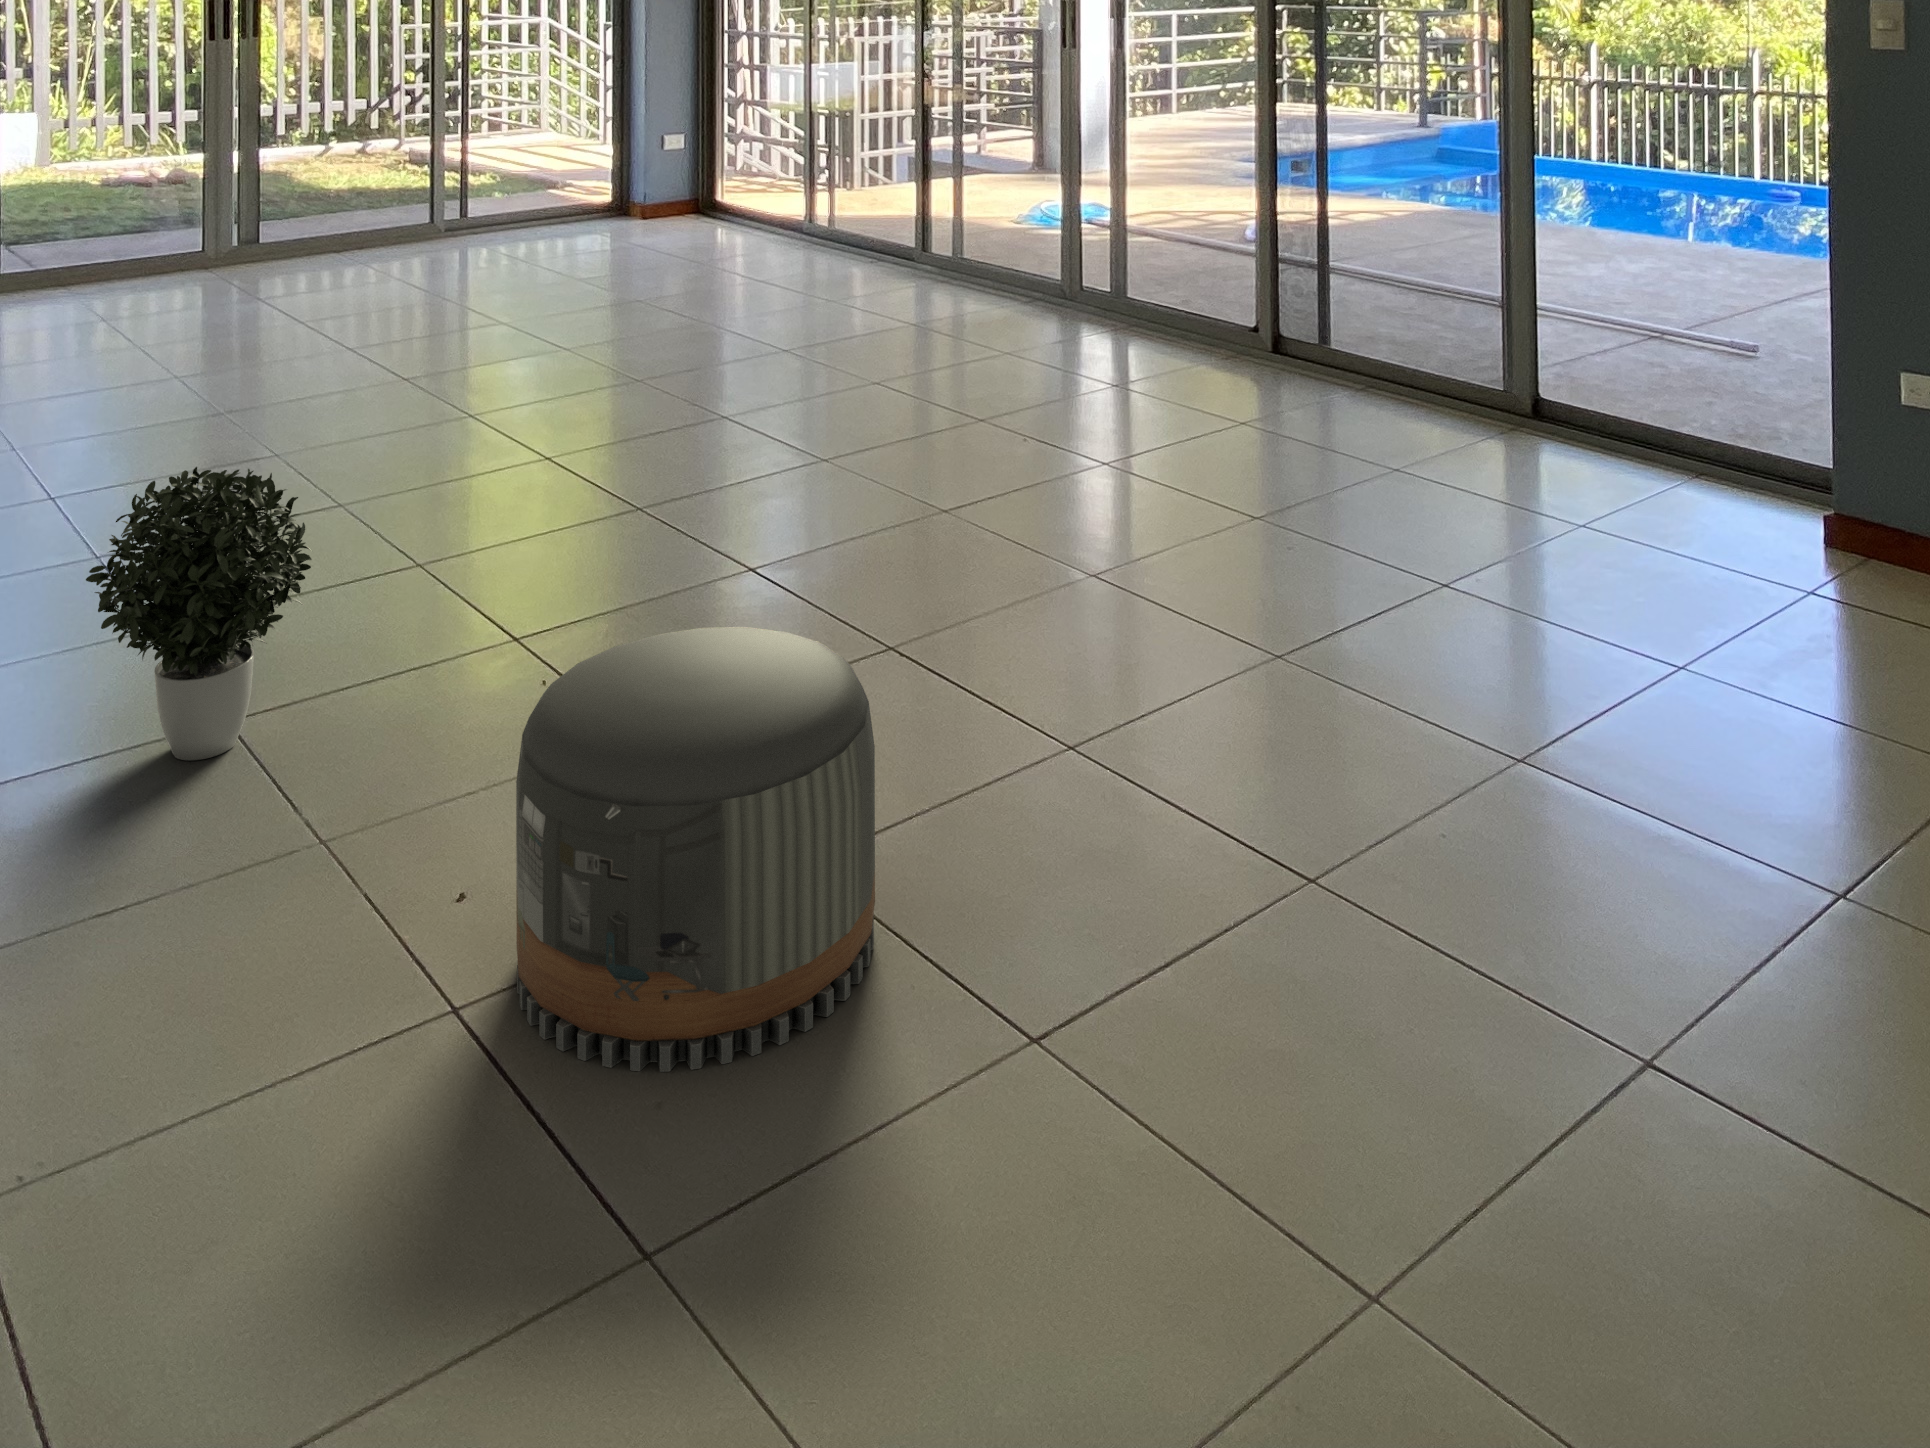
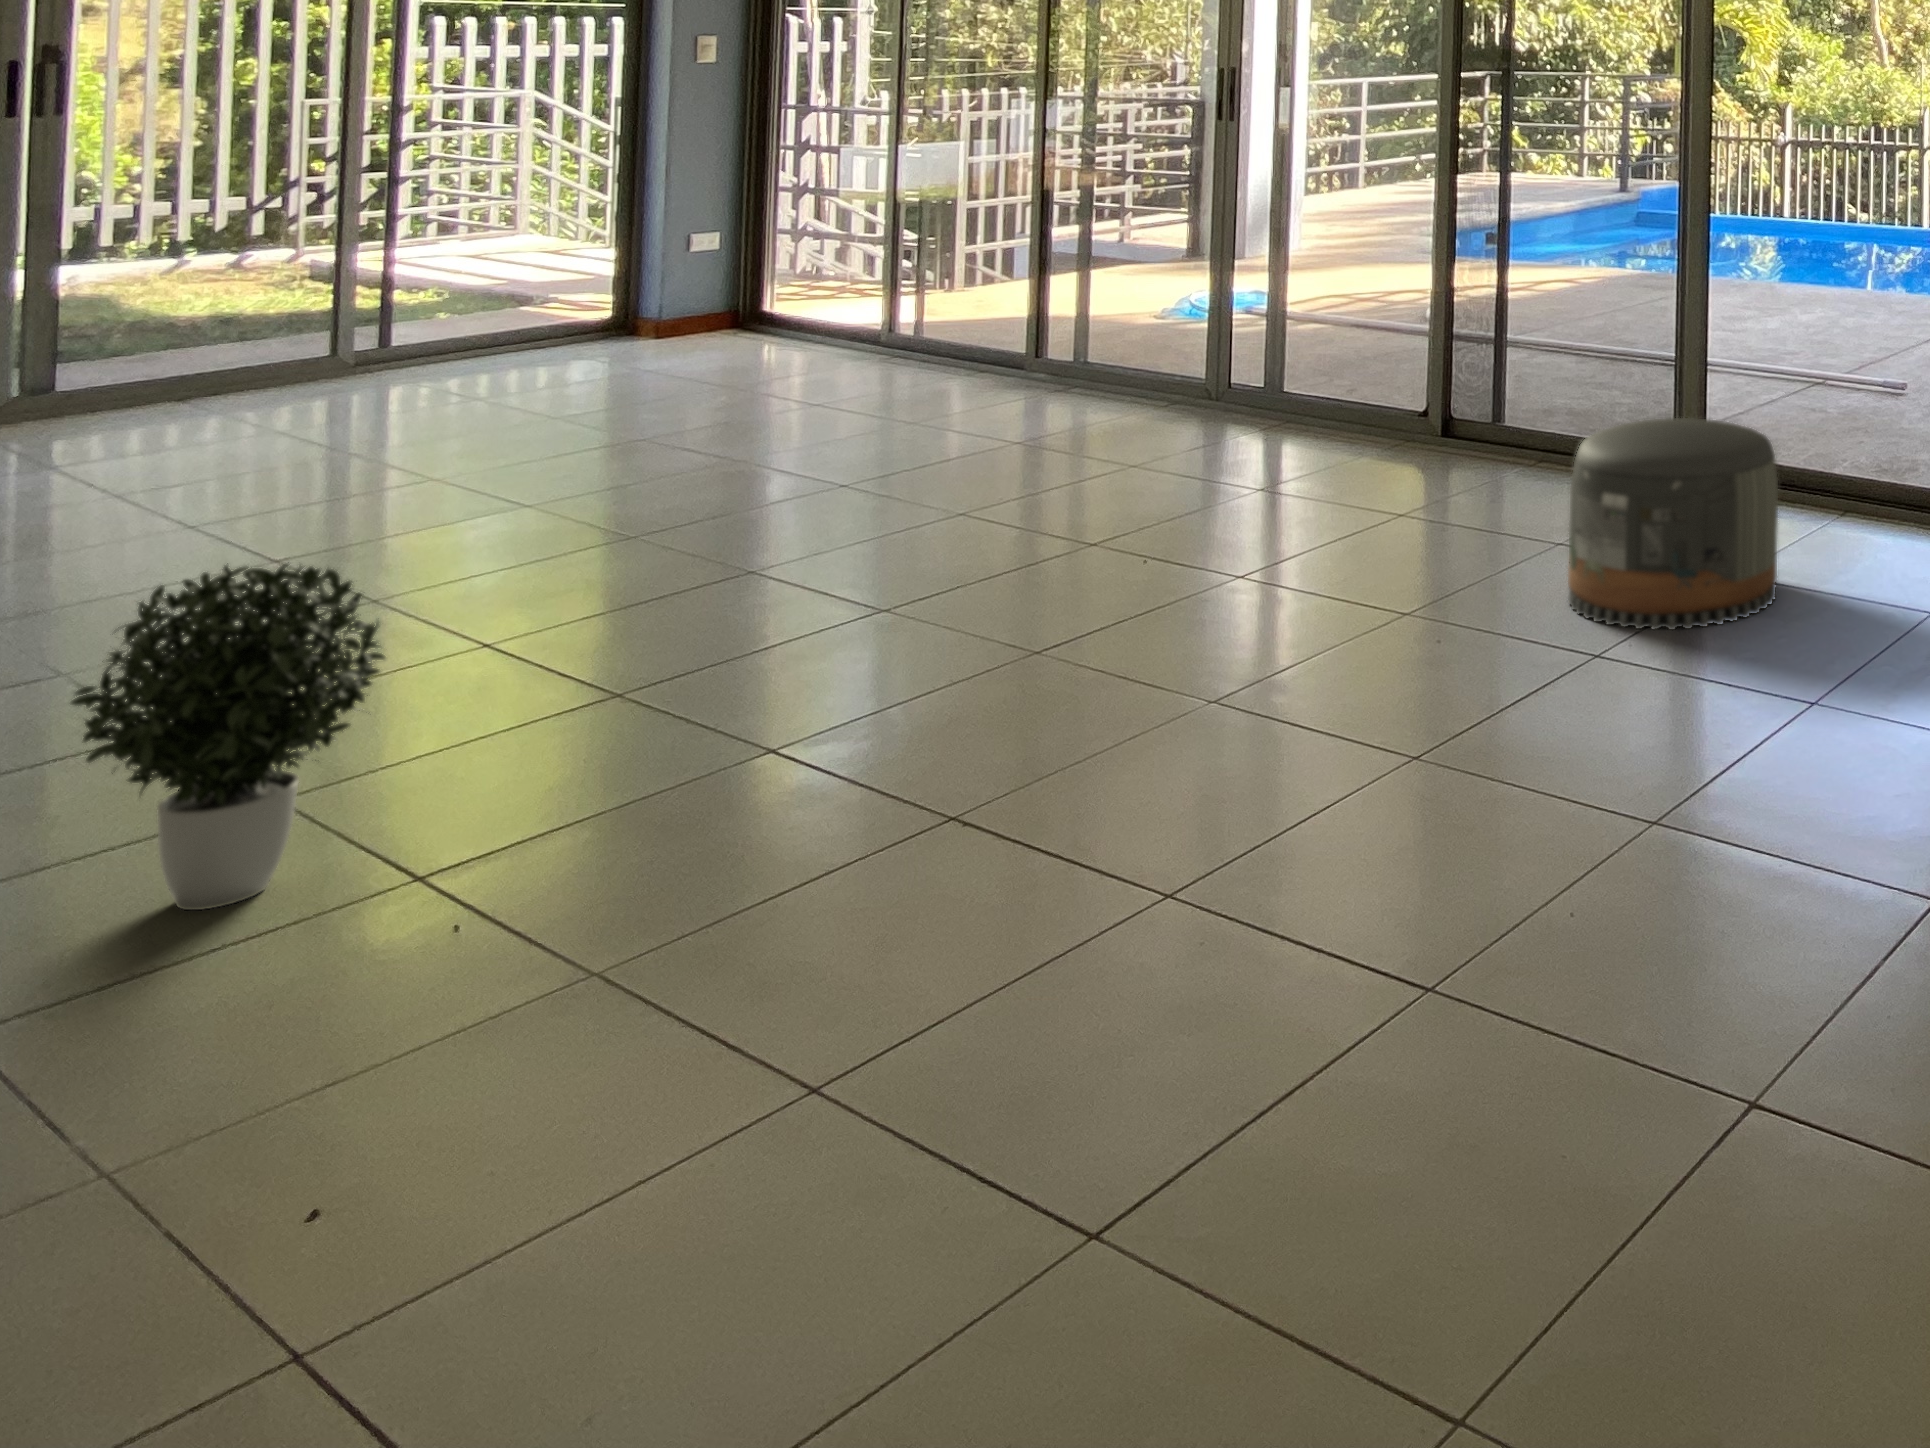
pouf: present [516,627,875,1072] -> present [1568,418,1778,630]

